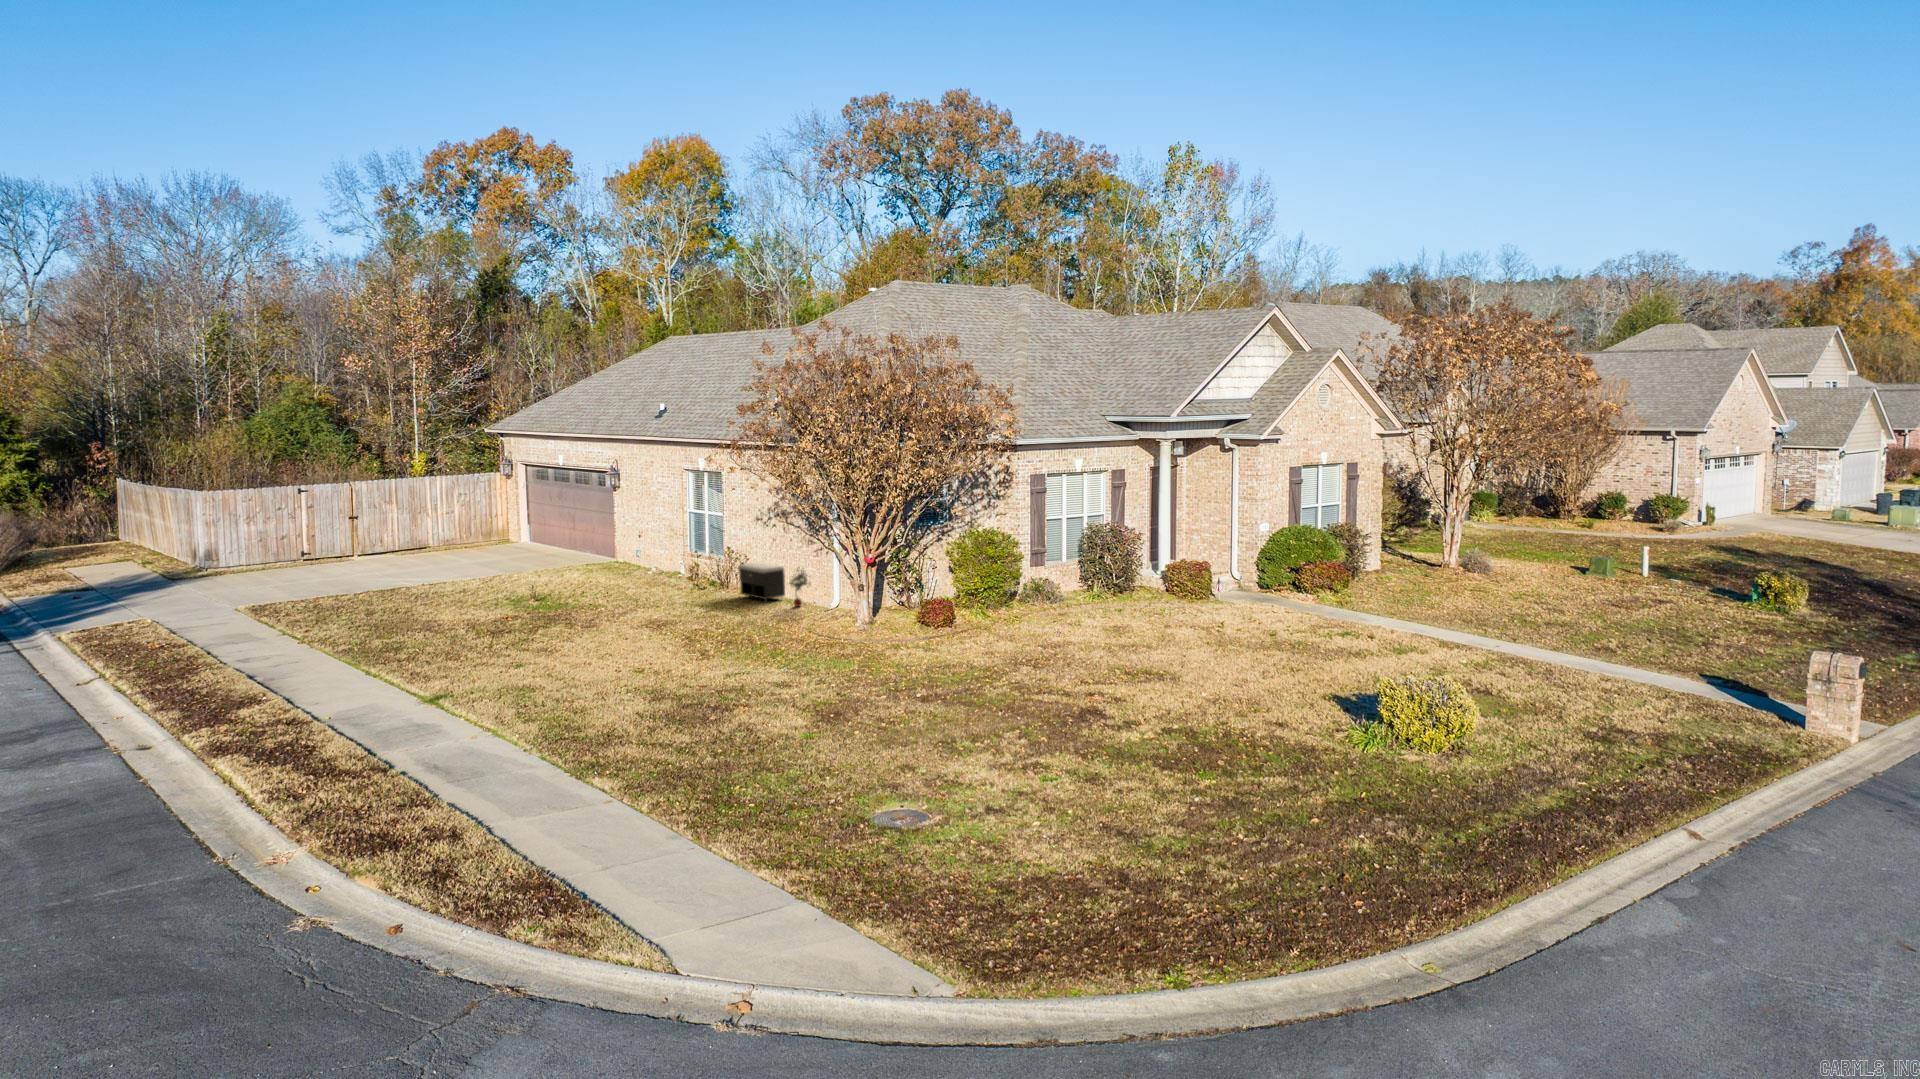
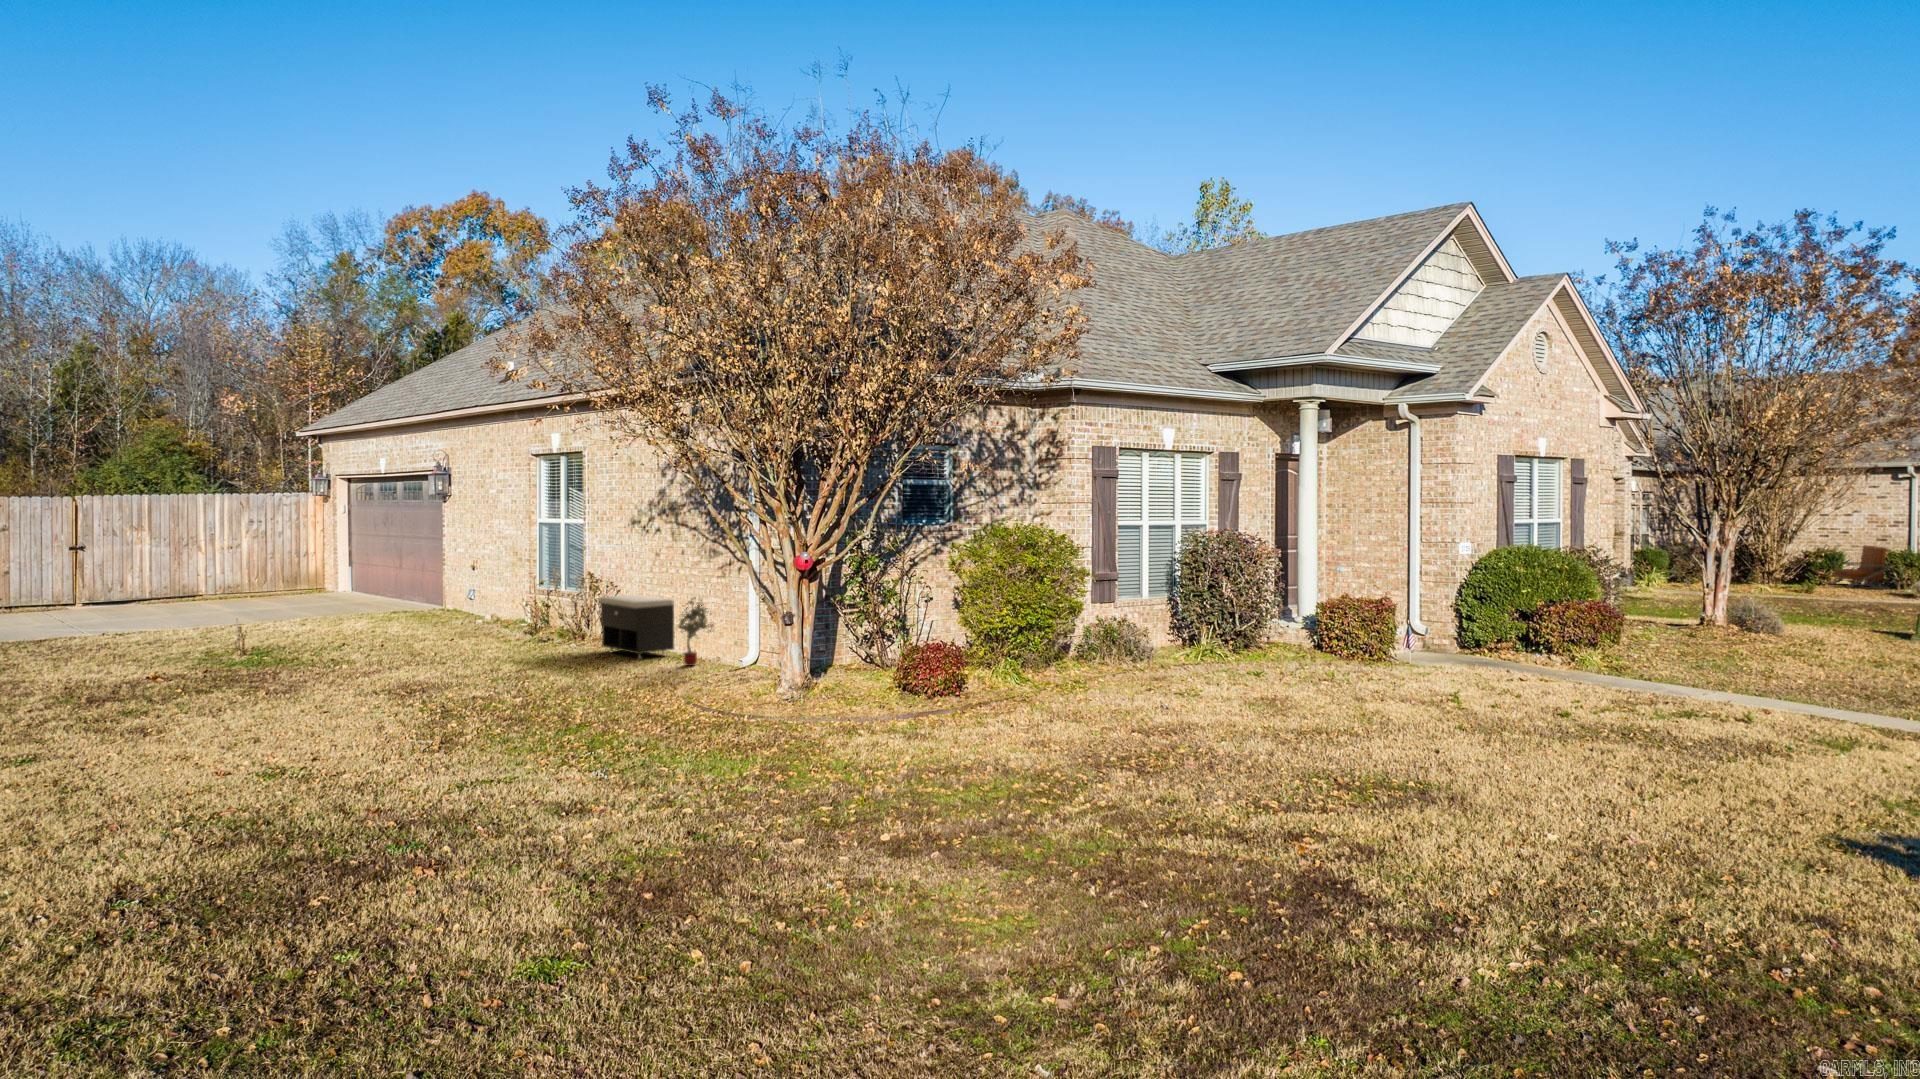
lounge chair: none [1603,494,1641,528] -> present [1830,545,1892,589]

